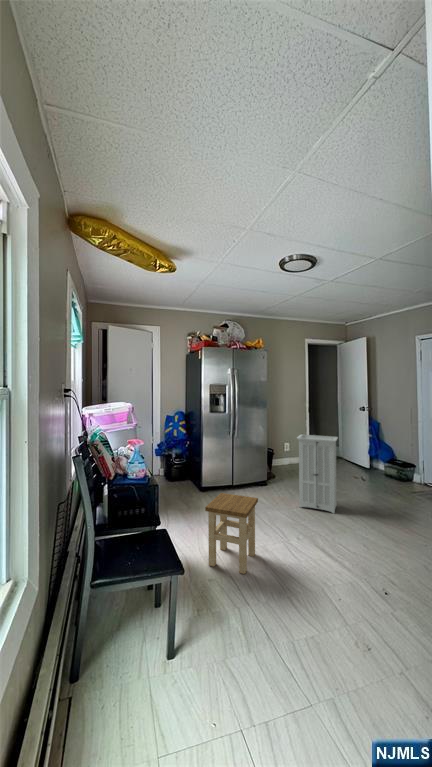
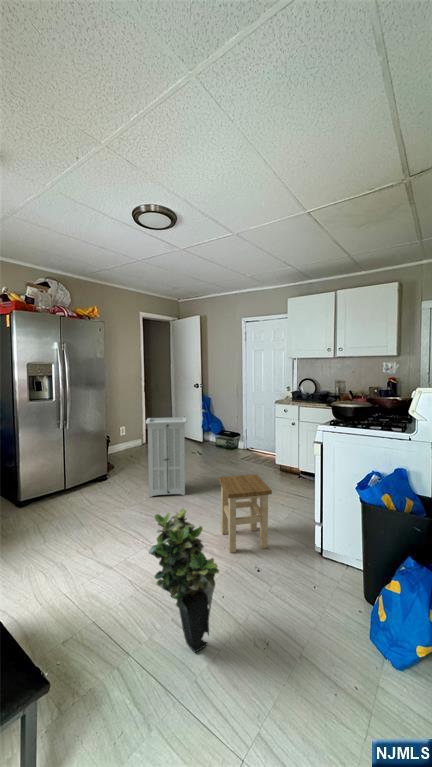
stool: present [205,493,258,574] -> present [219,474,272,553]
potted plant: none [271,507,333,633] -> present [149,507,219,652]

